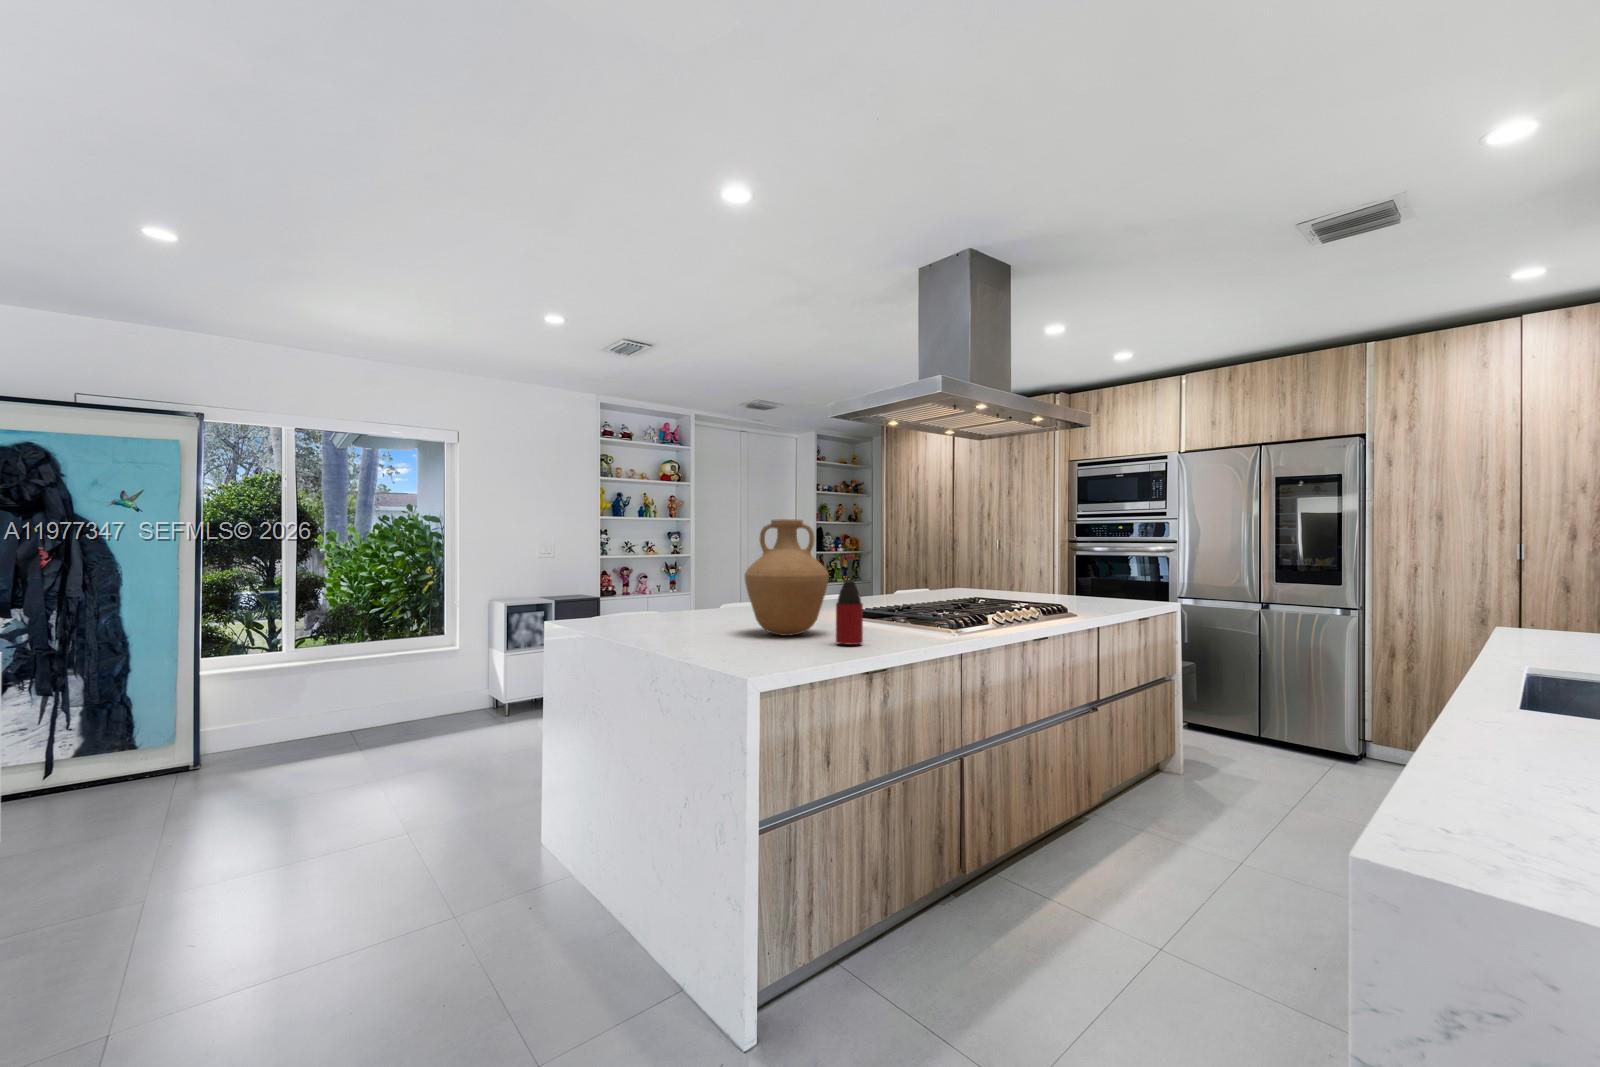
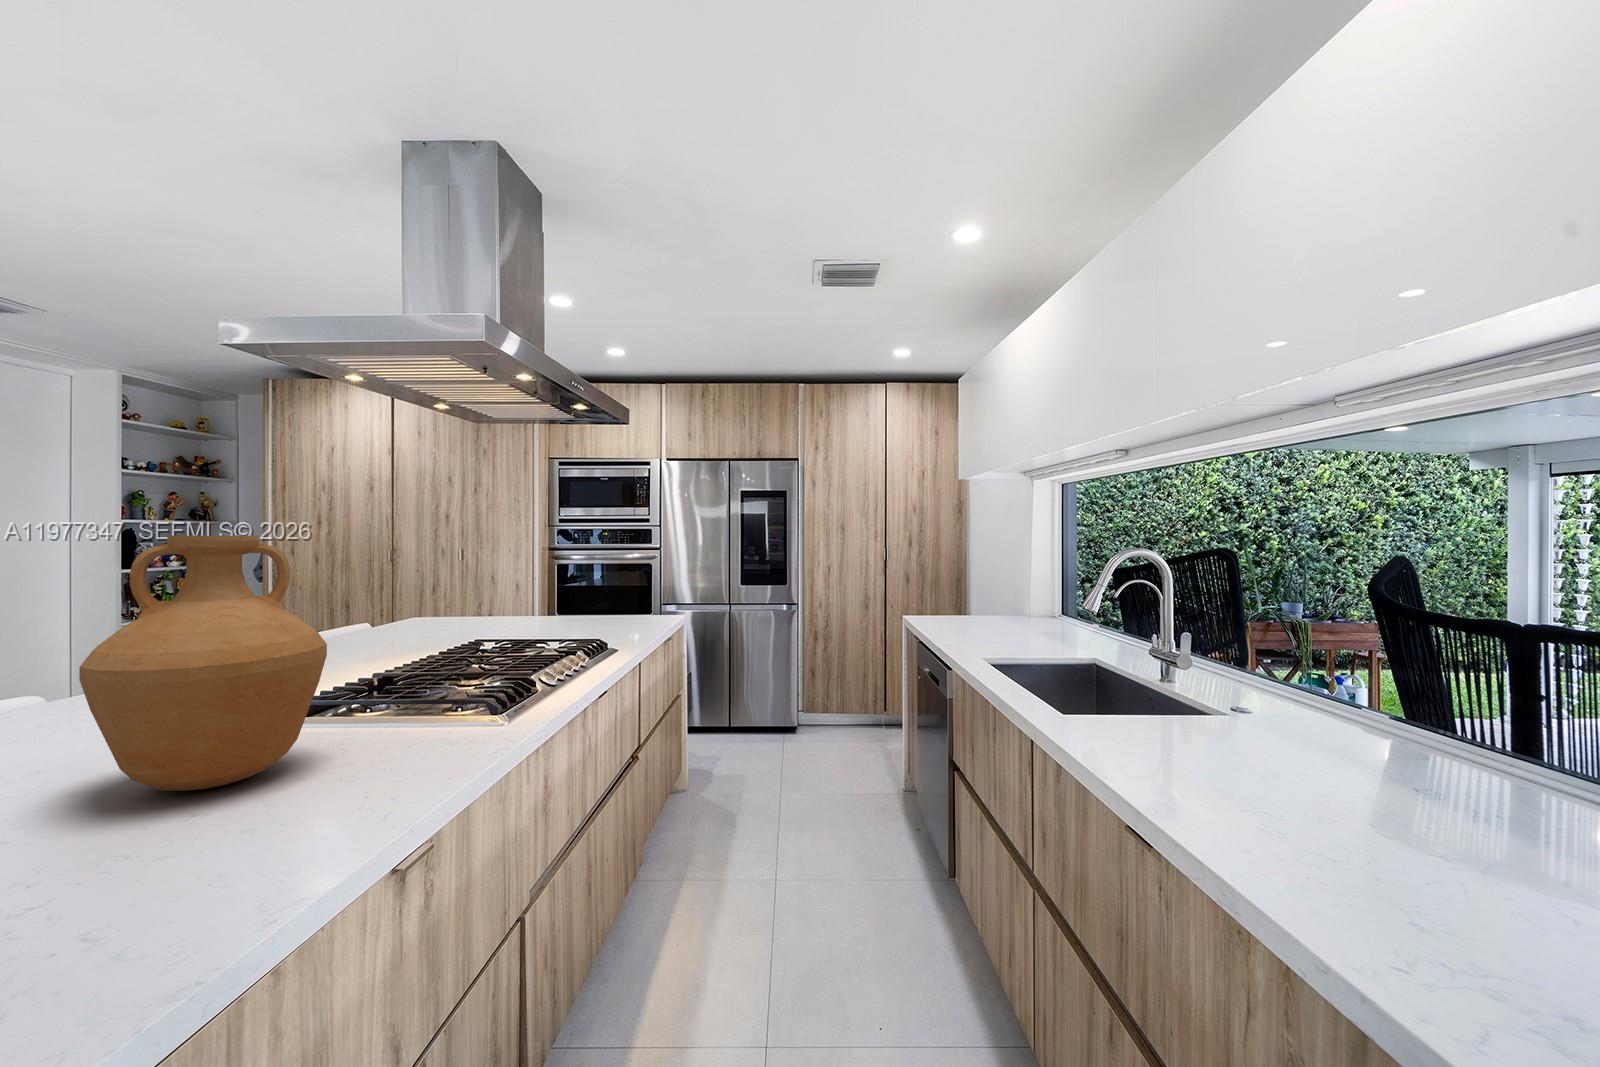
bottle: present [836,555,863,645] -> none [377,607,438,789]

